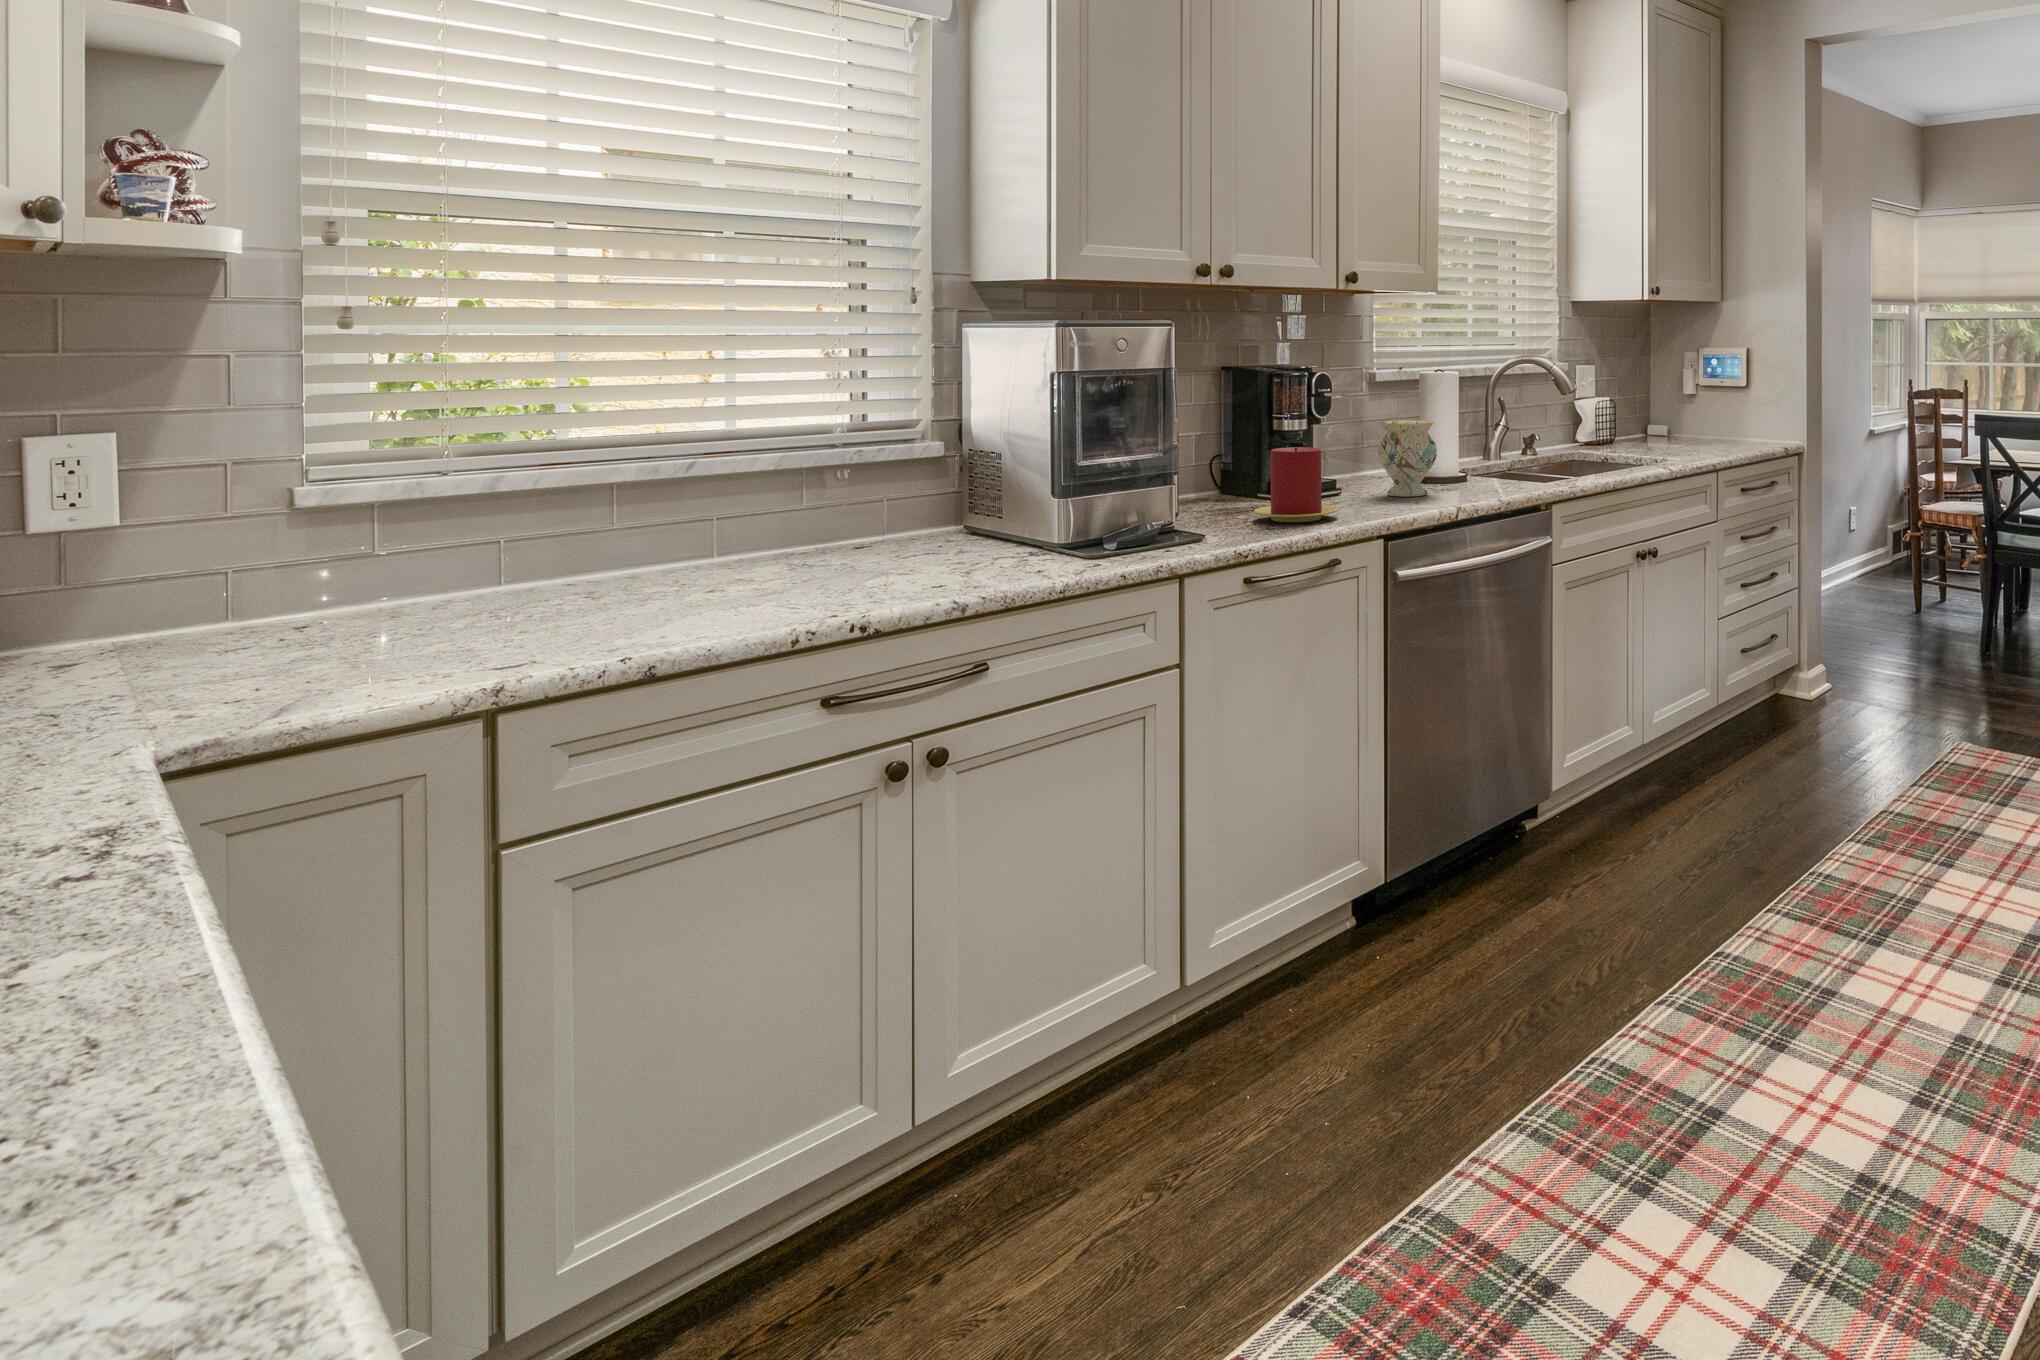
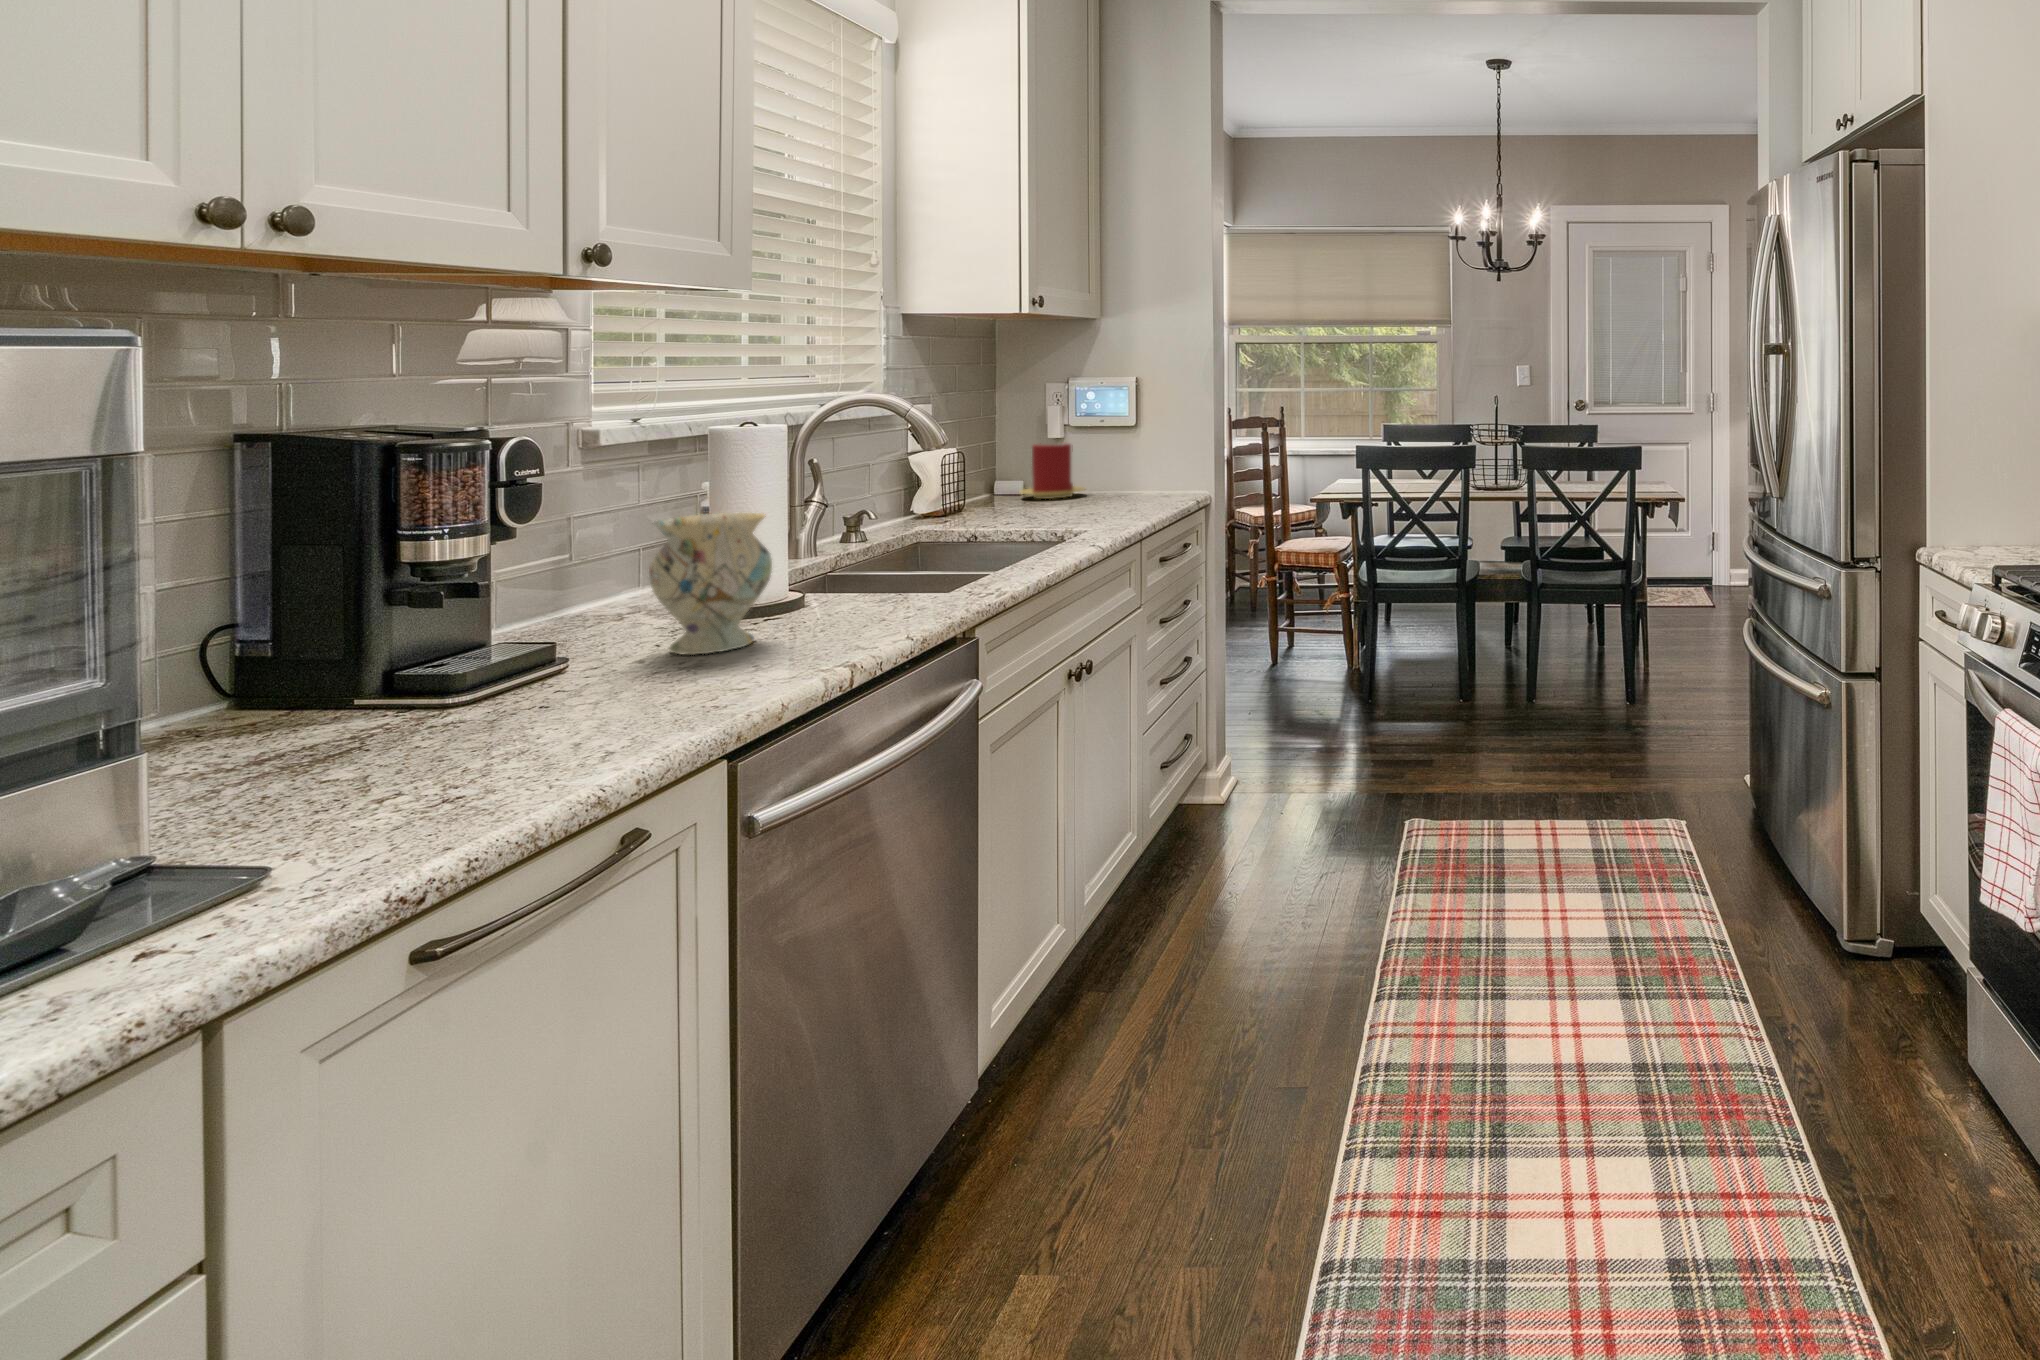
candle: present [1254,447,1338,522] -> present [1021,444,1085,499]

